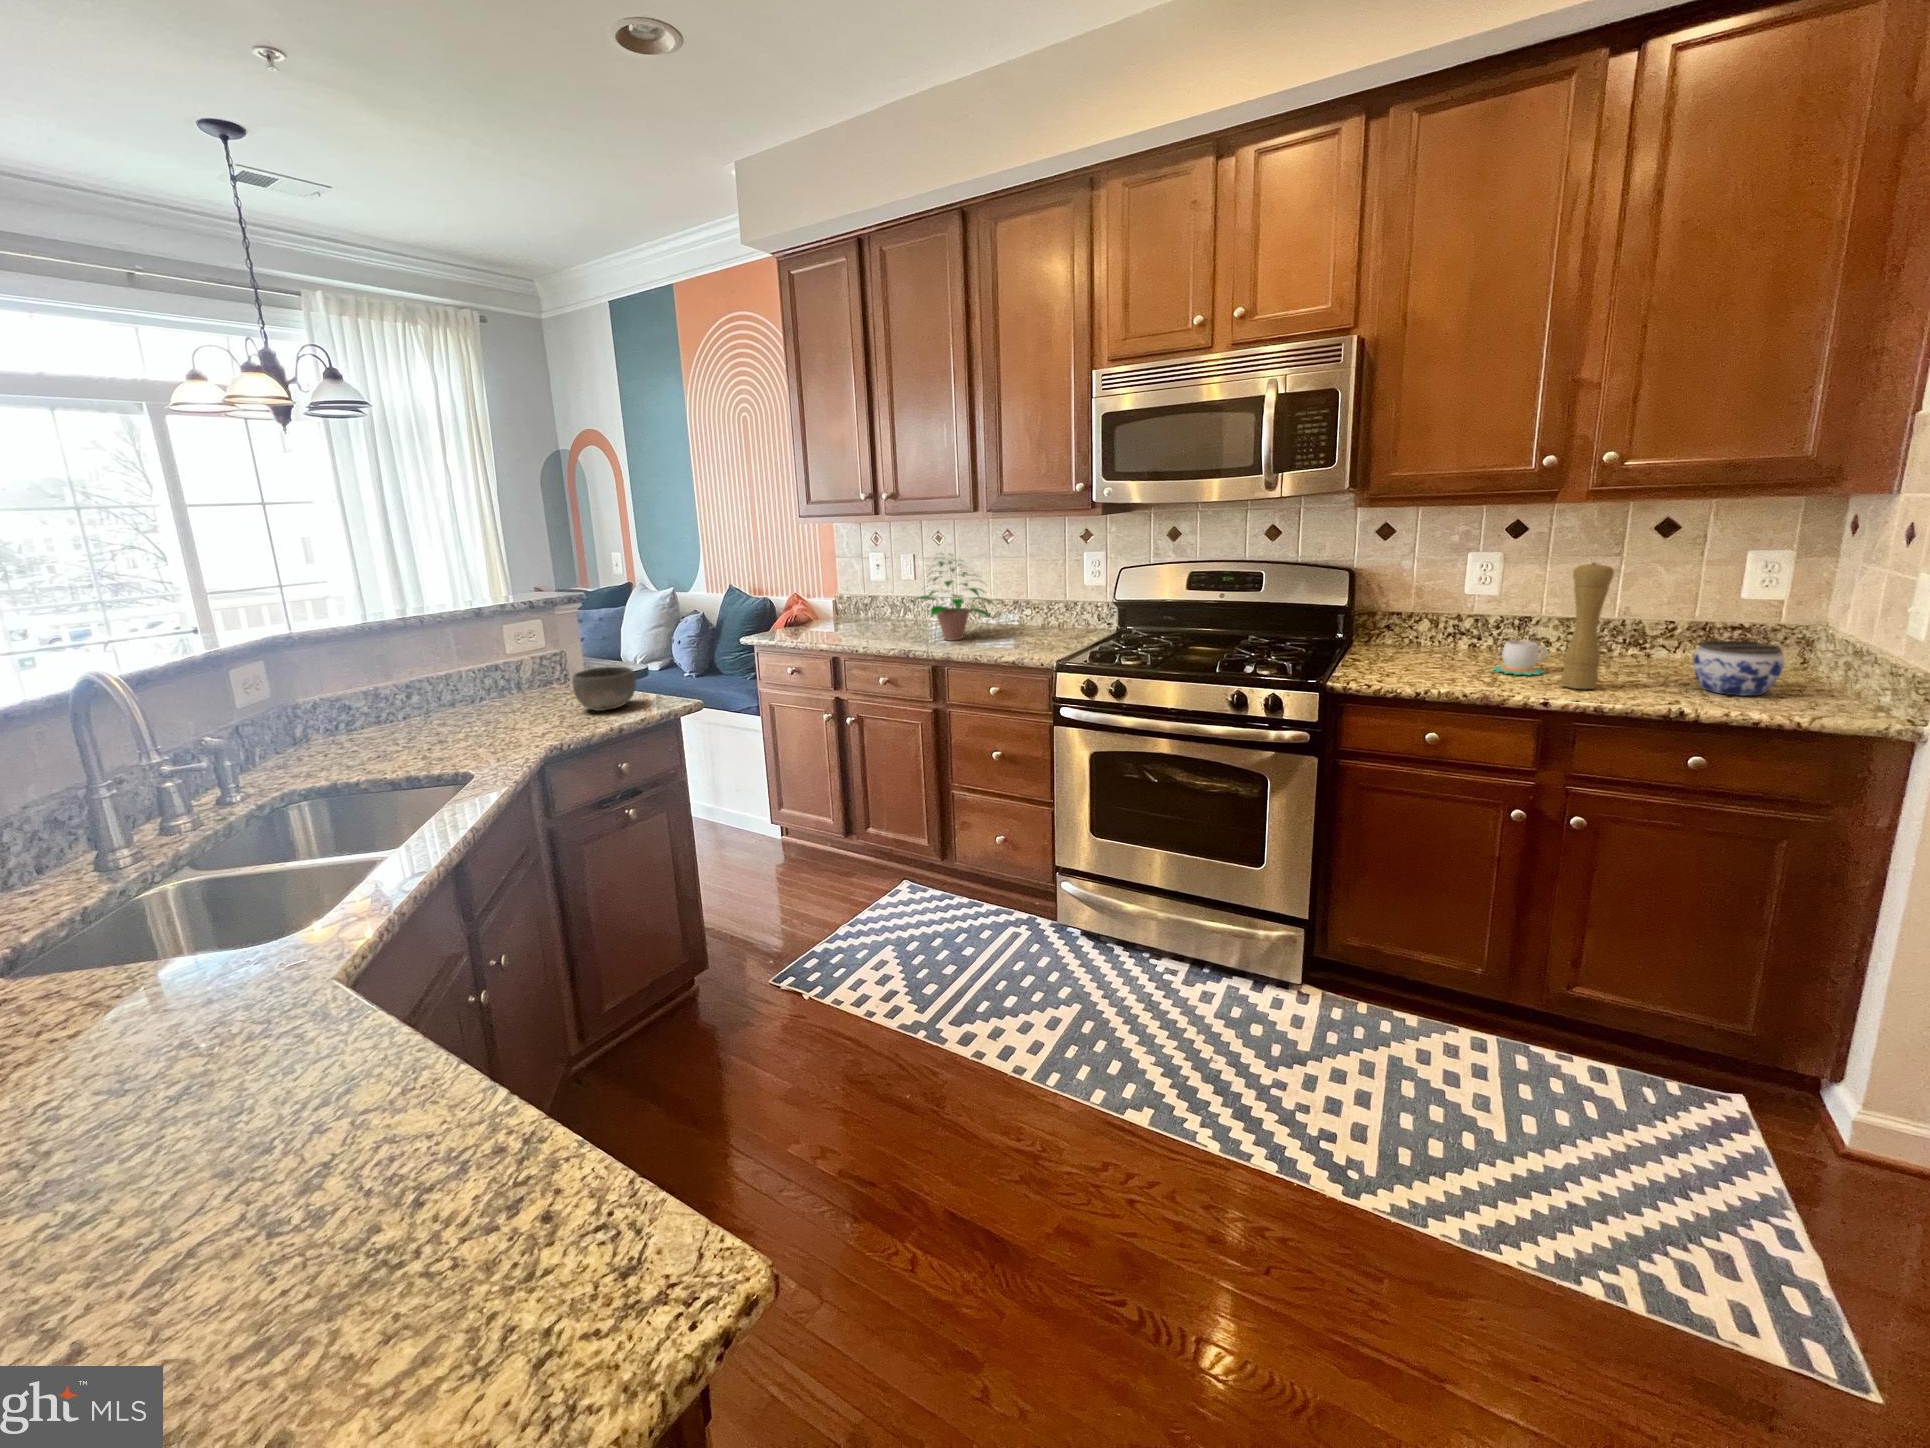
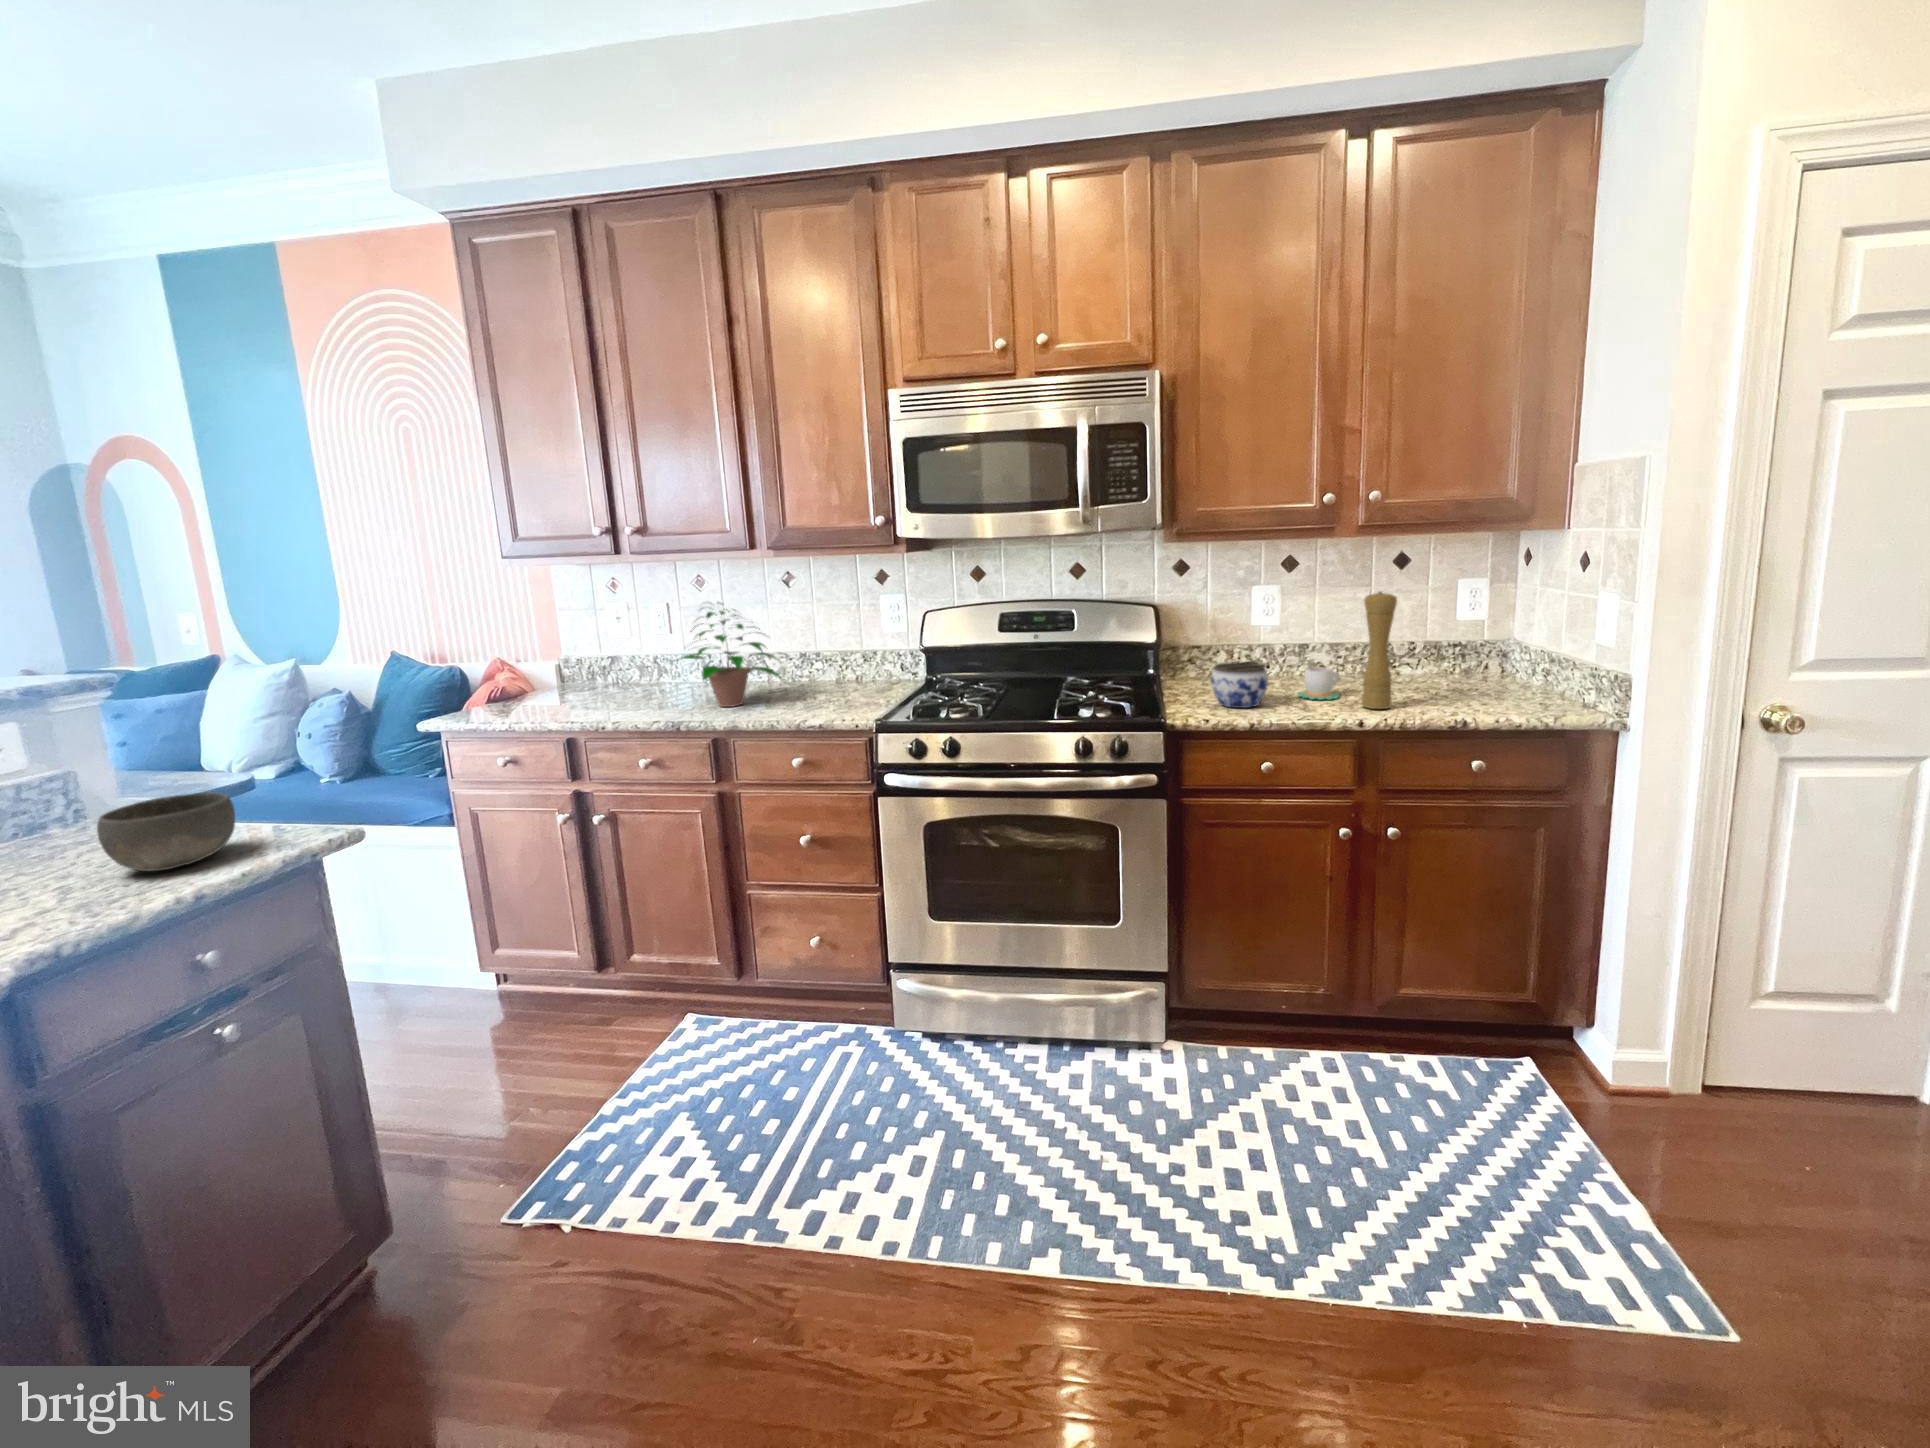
jar: present [1693,641,1784,696] -> present [1211,662,1268,708]

